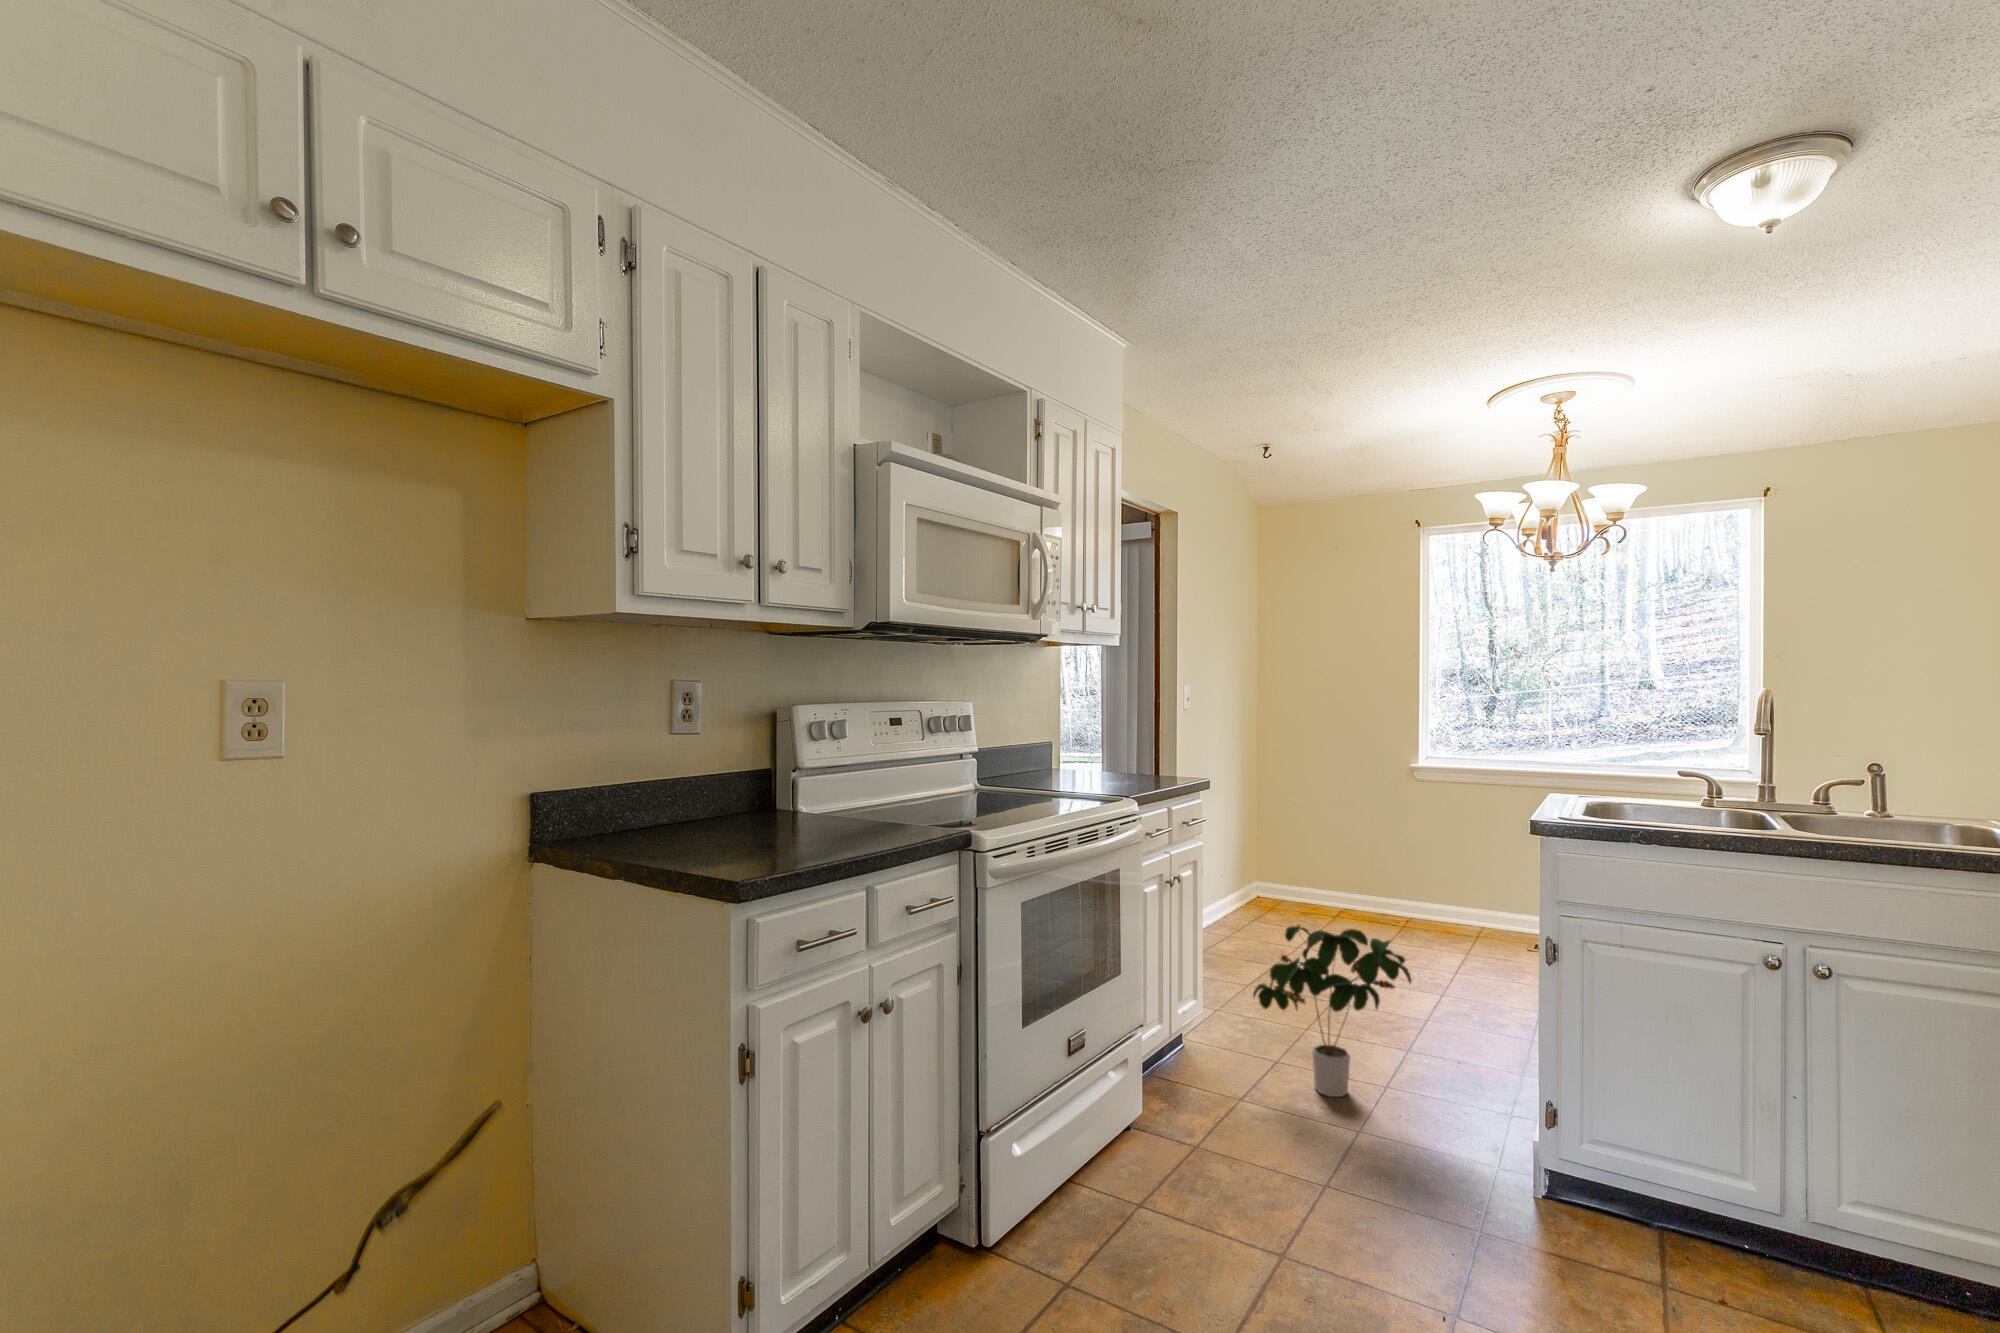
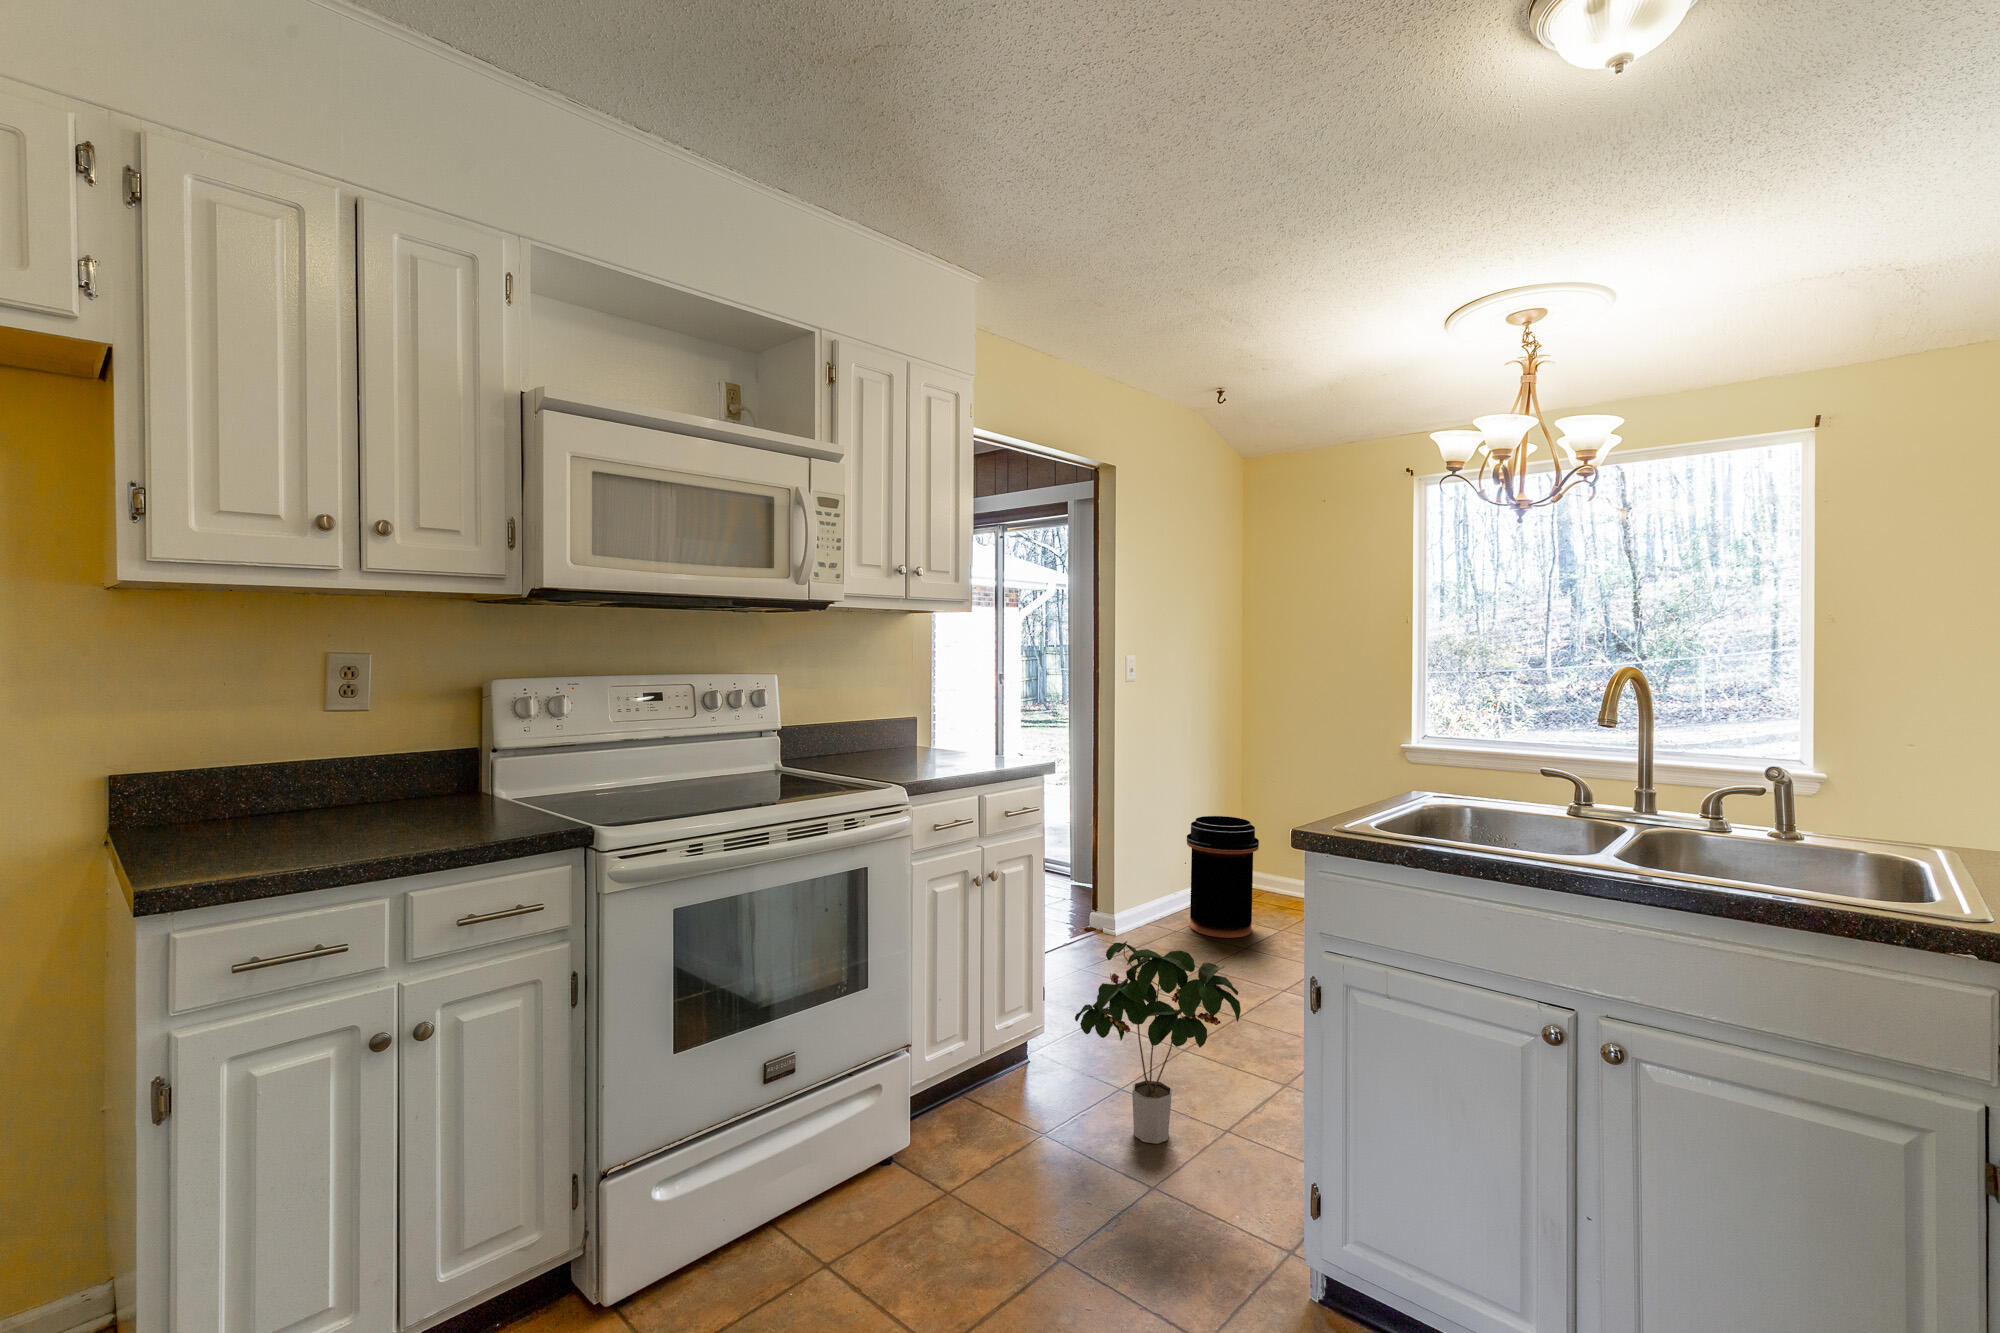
trash can: none [1232,825,1298,934] -> present [1187,816,1259,938]

